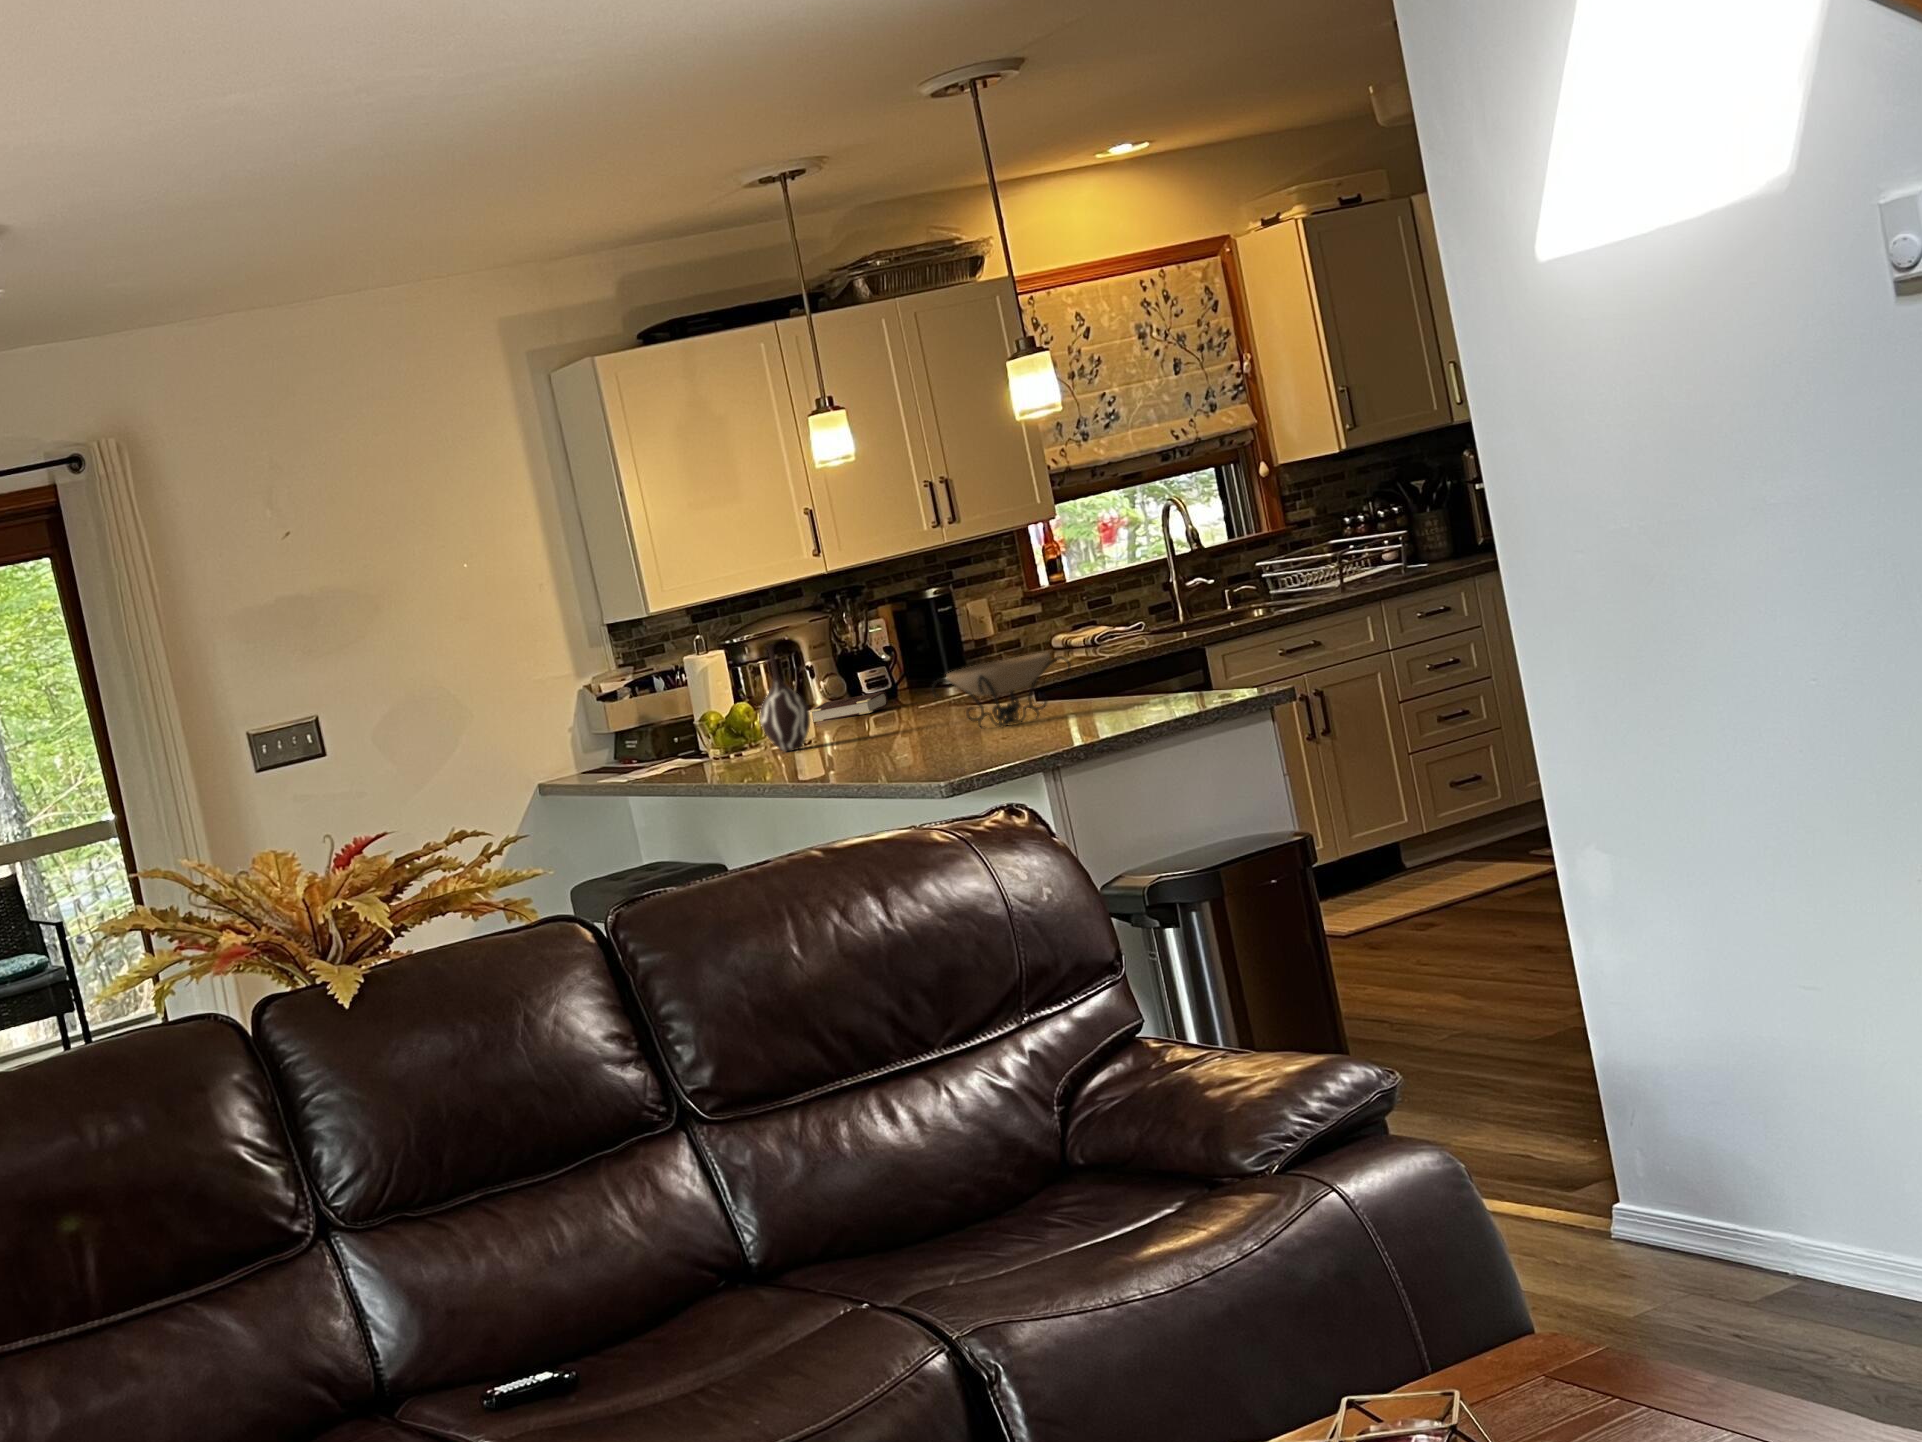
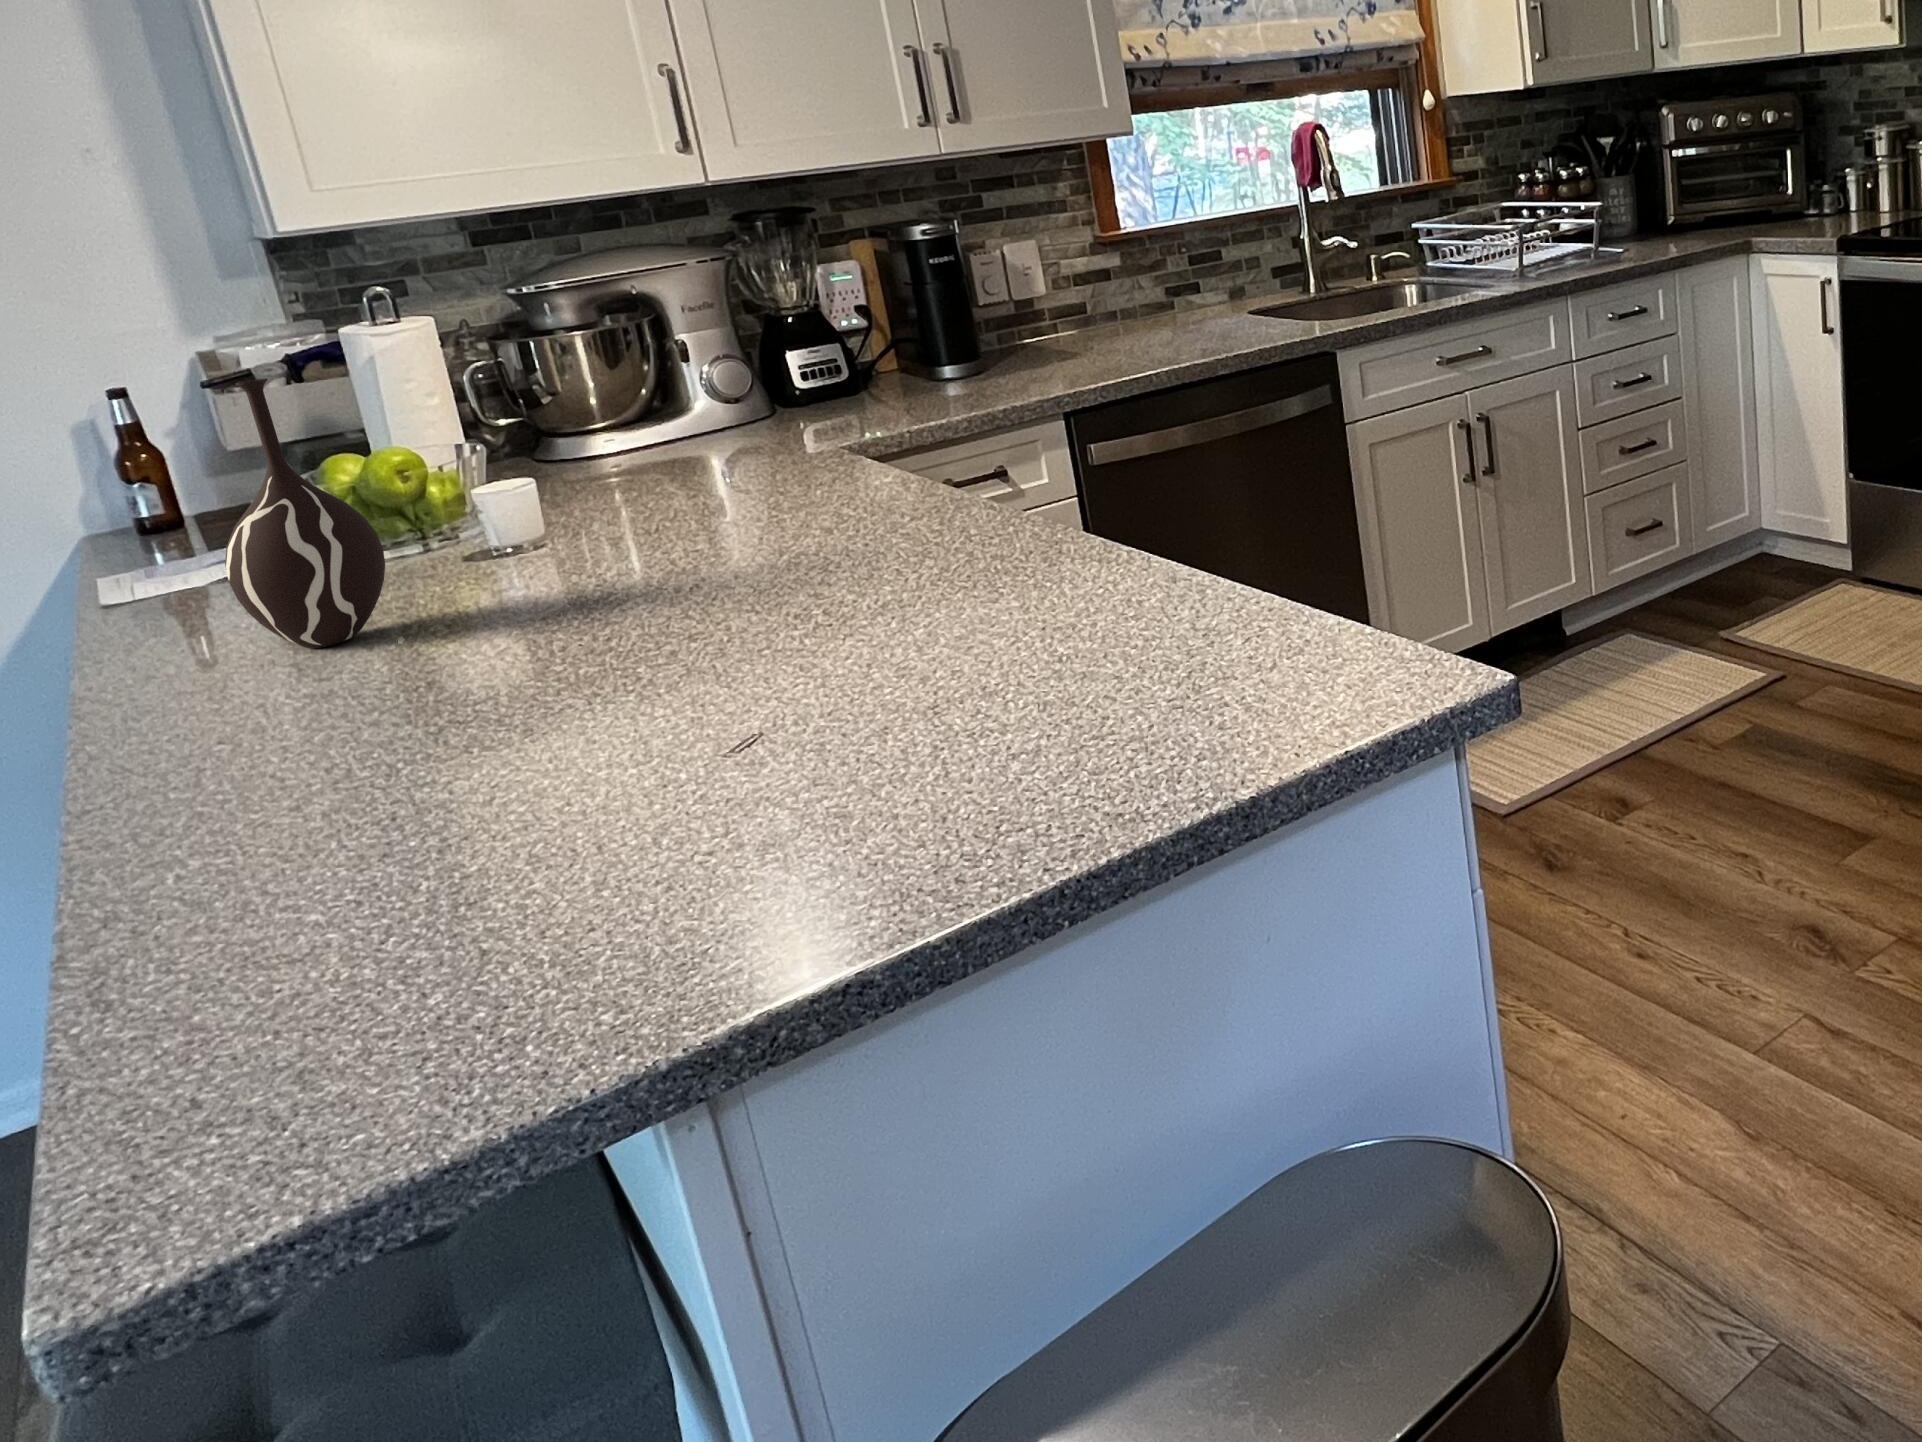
decorative bowl: present [932,653,1071,728] -> none [602,486,971,709]
book: present [810,692,888,722] -> none [652,402,811,453]

